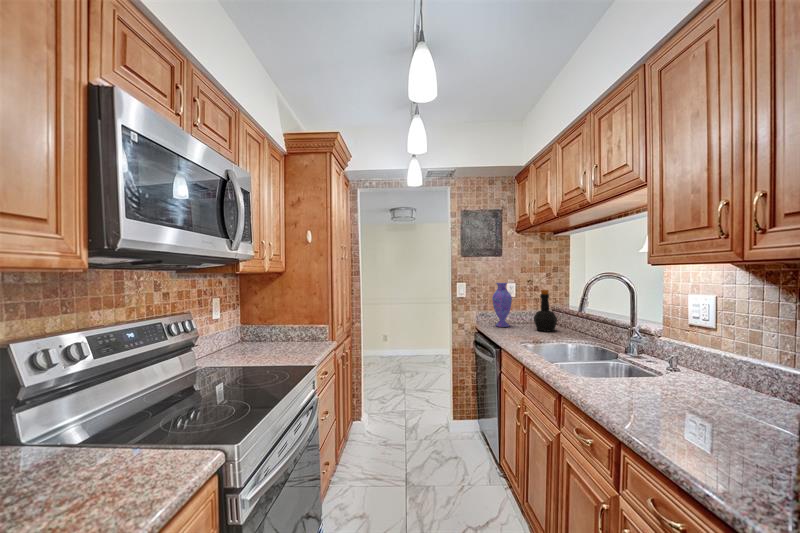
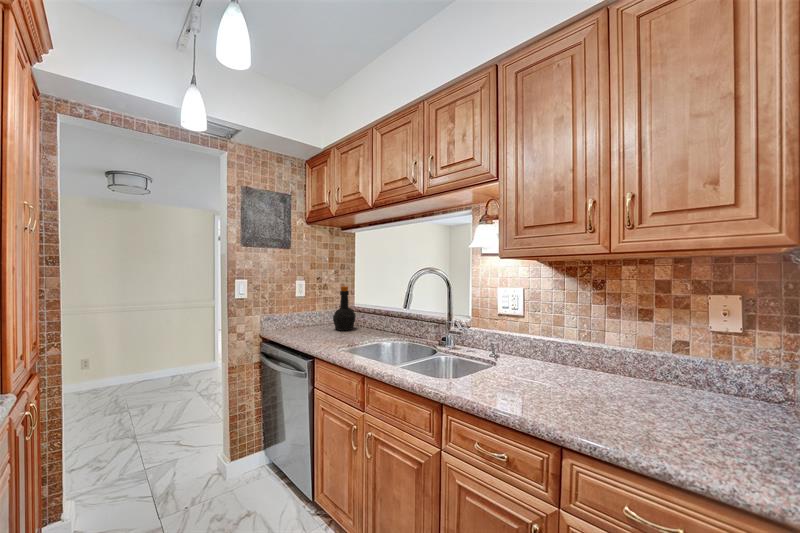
vase: present [492,283,512,327] -> none [284,280,307,332]

